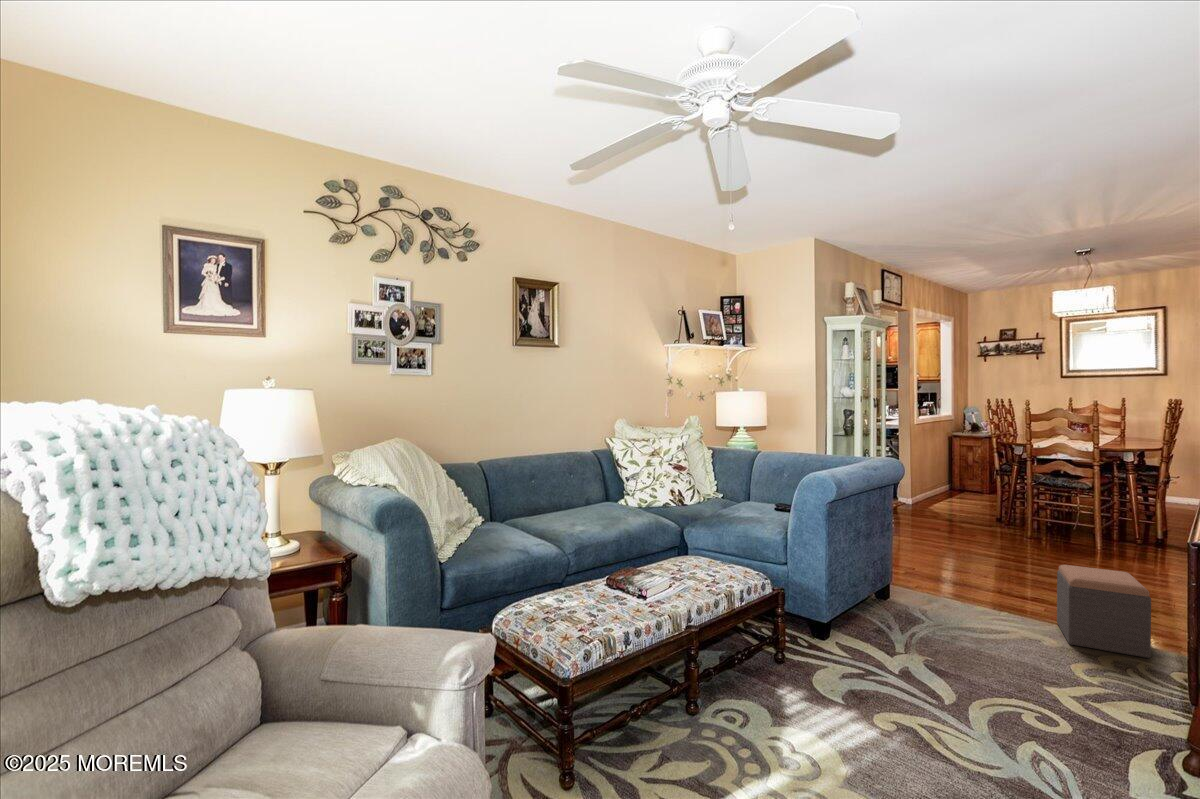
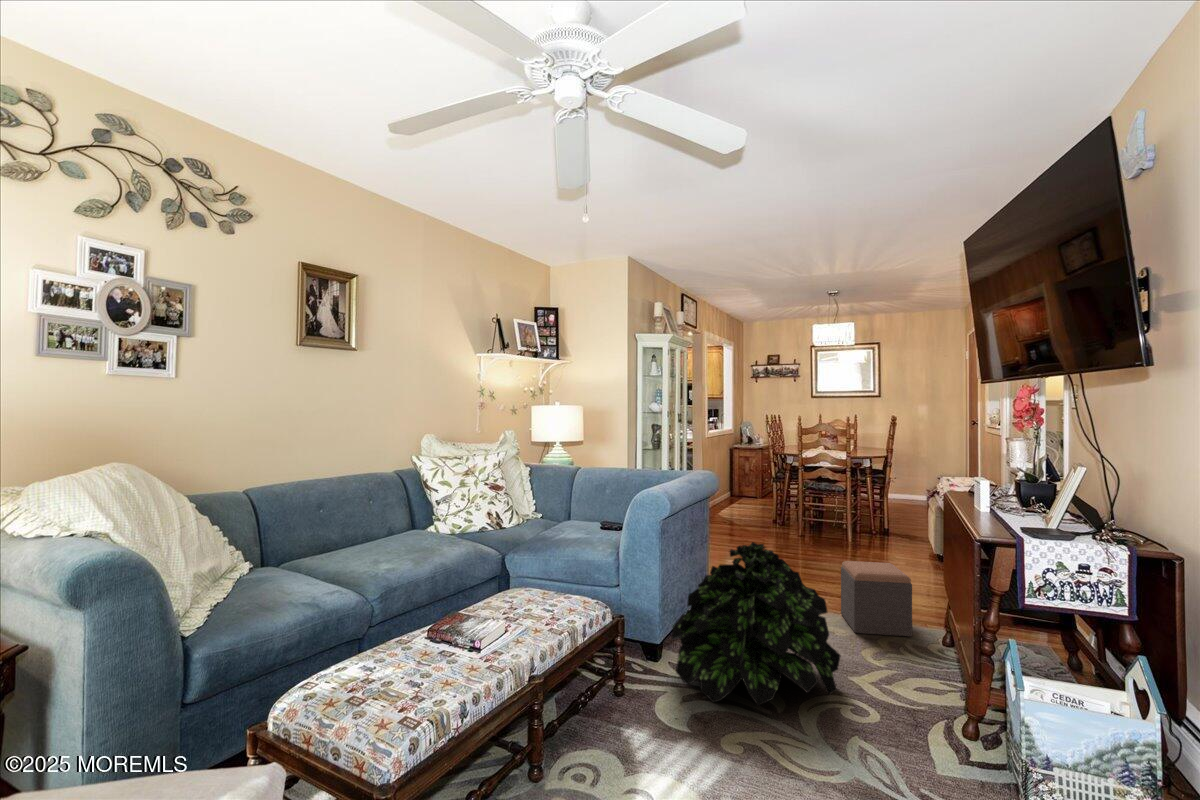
potted plant: none [839,532,1033,698] -> present [672,542,841,706]

